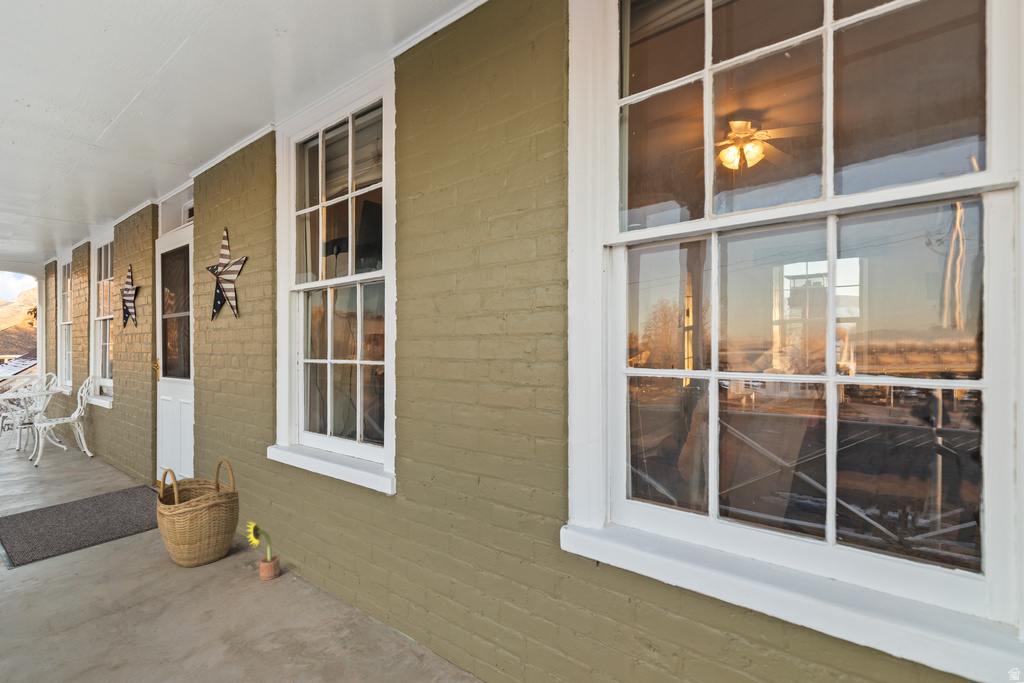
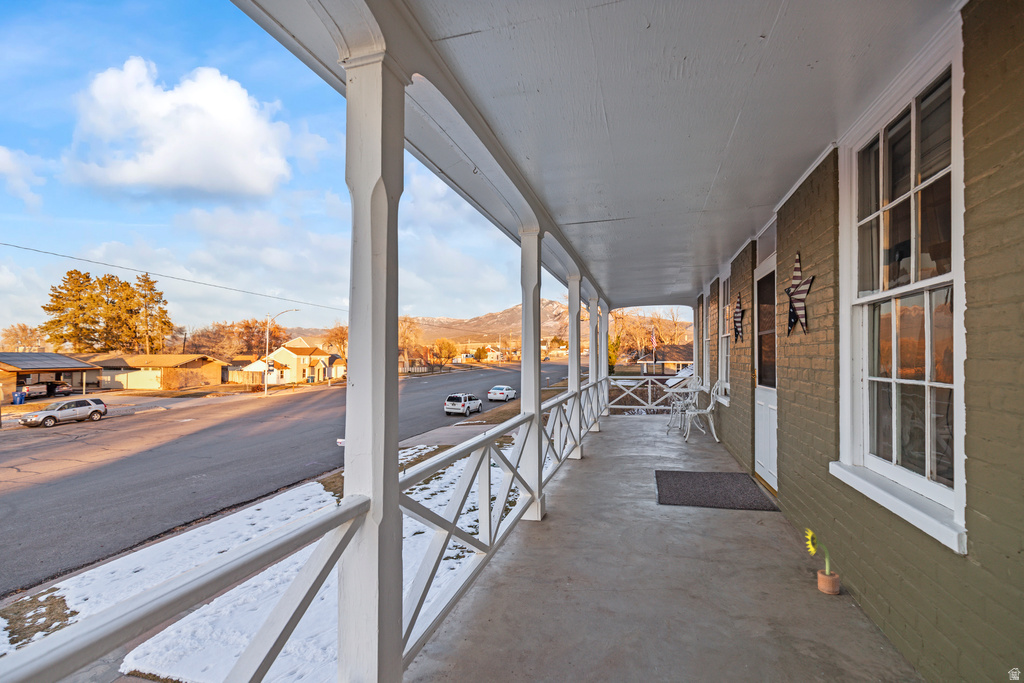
woven basket: present [156,459,239,568] -> none [738,462,806,555]

